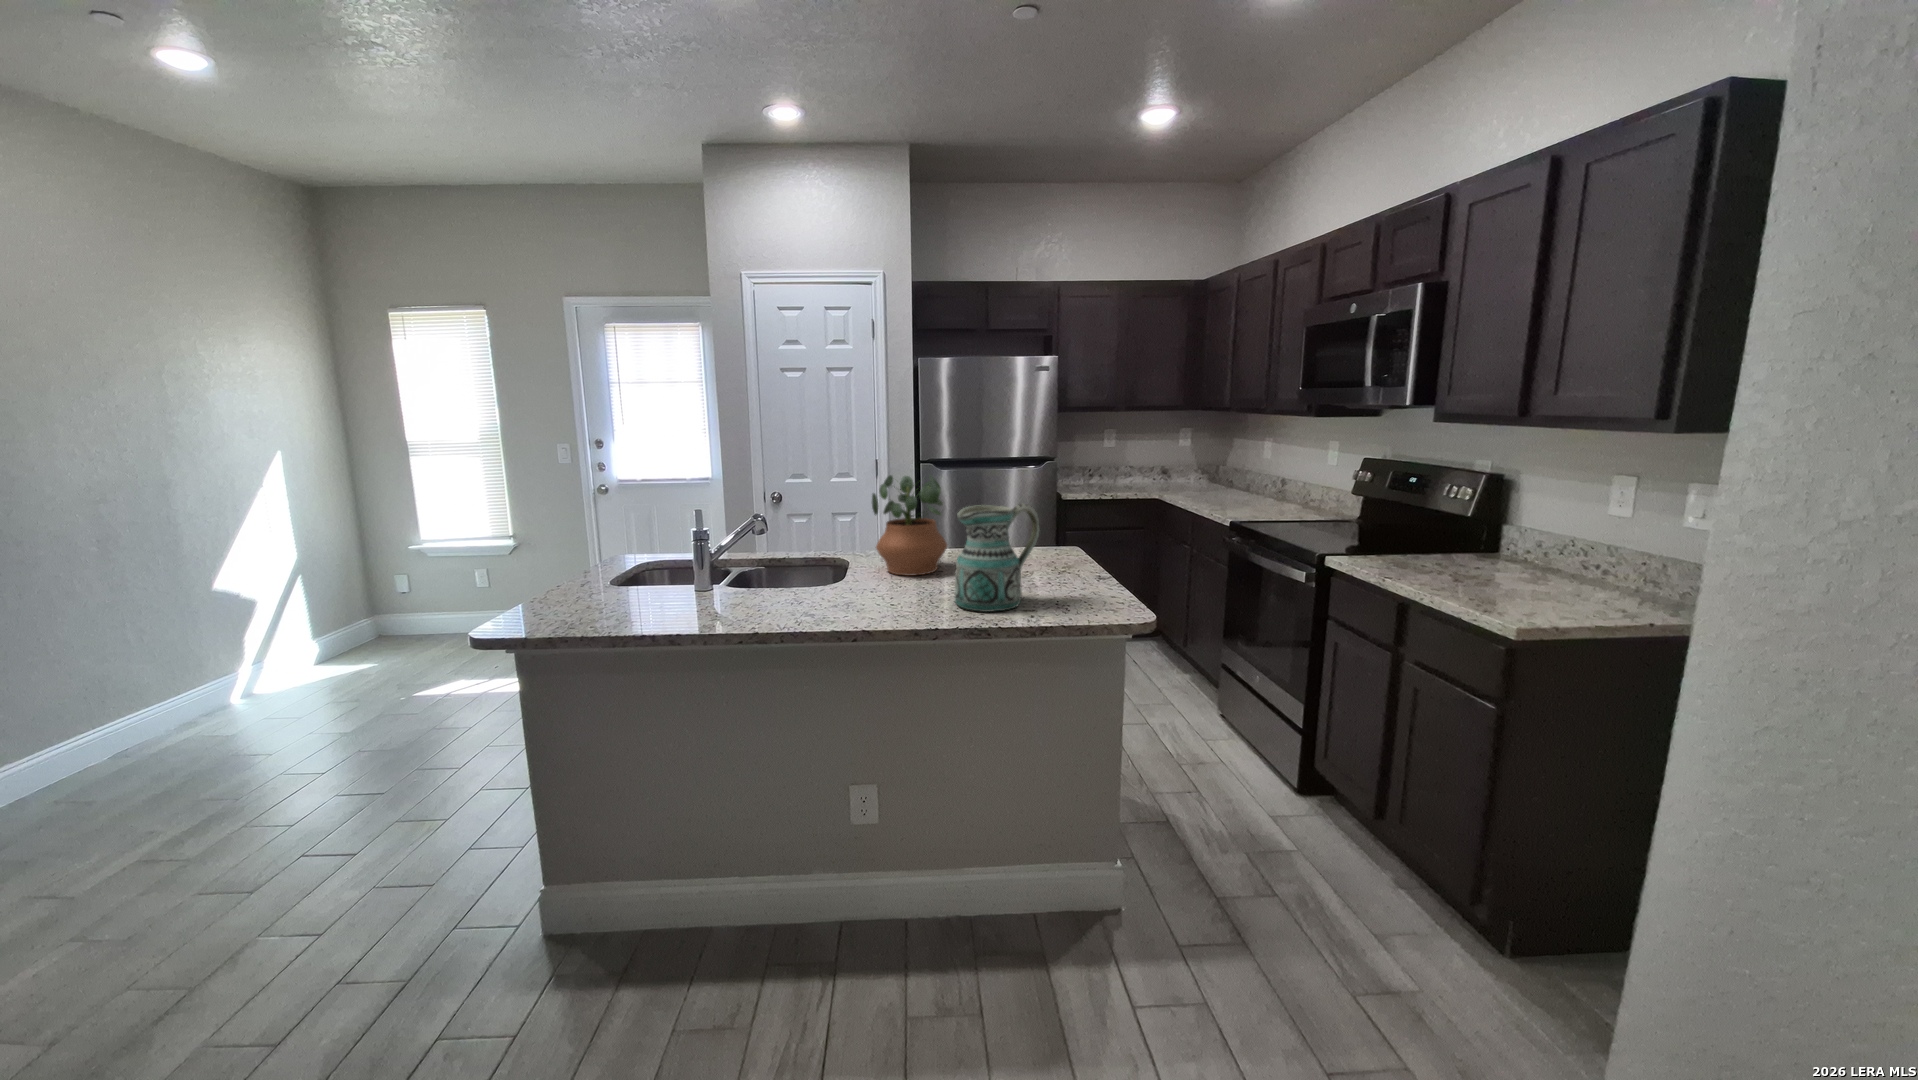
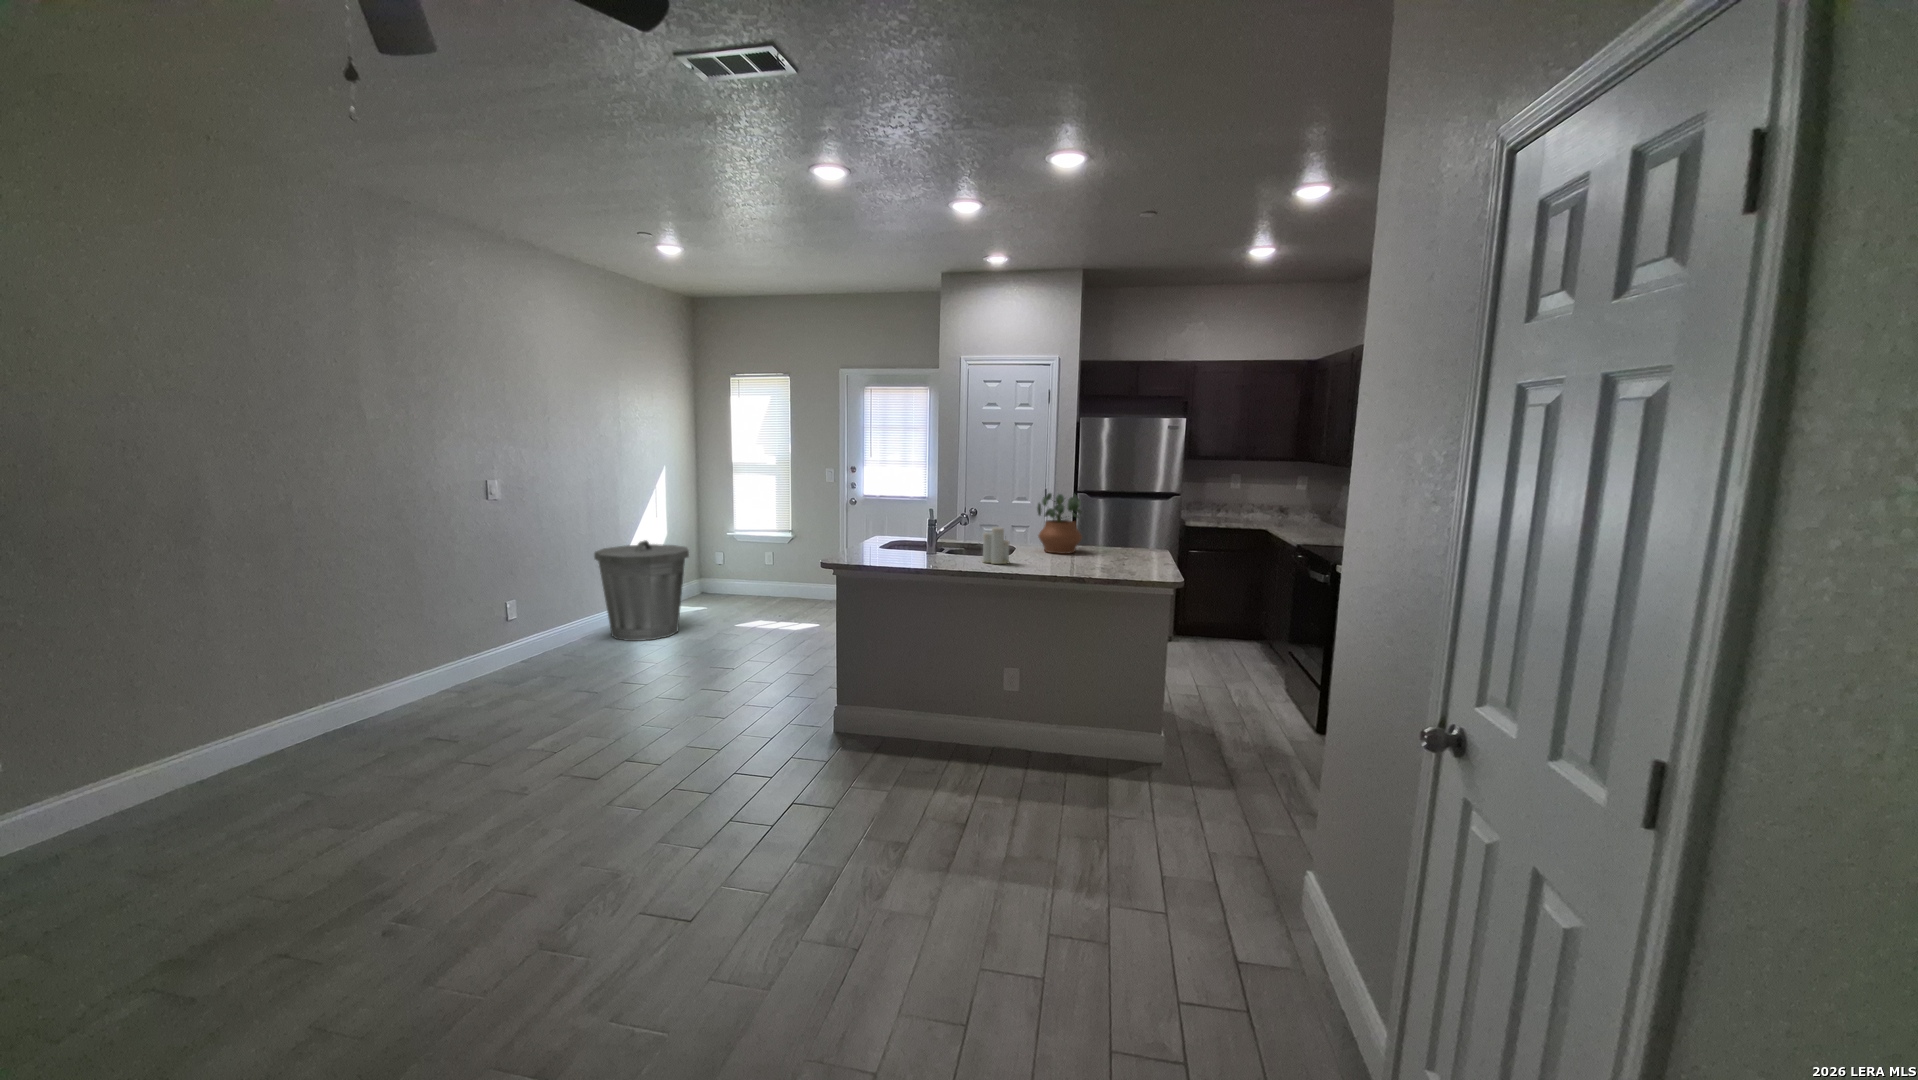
ceramic pitcher: present [955,504,1039,612] -> none [1080,510,1134,569]
candle: none [778,543,832,618] -> present [983,527,1009,564]
trash can: none [105,580,311,753] -> present [594,540,689,641]

